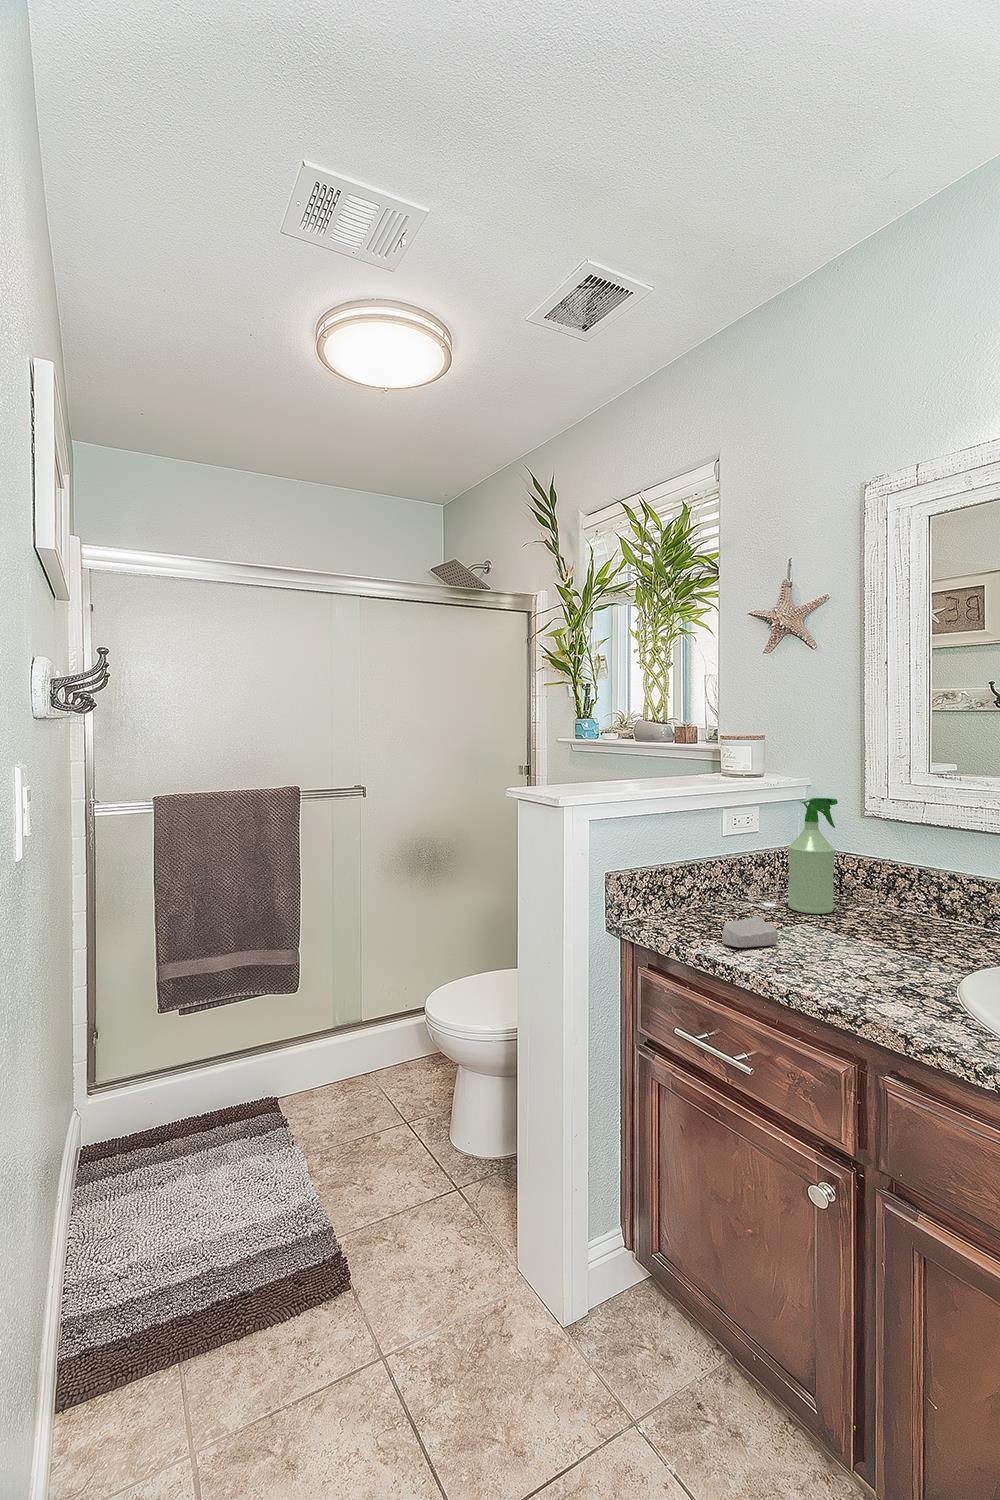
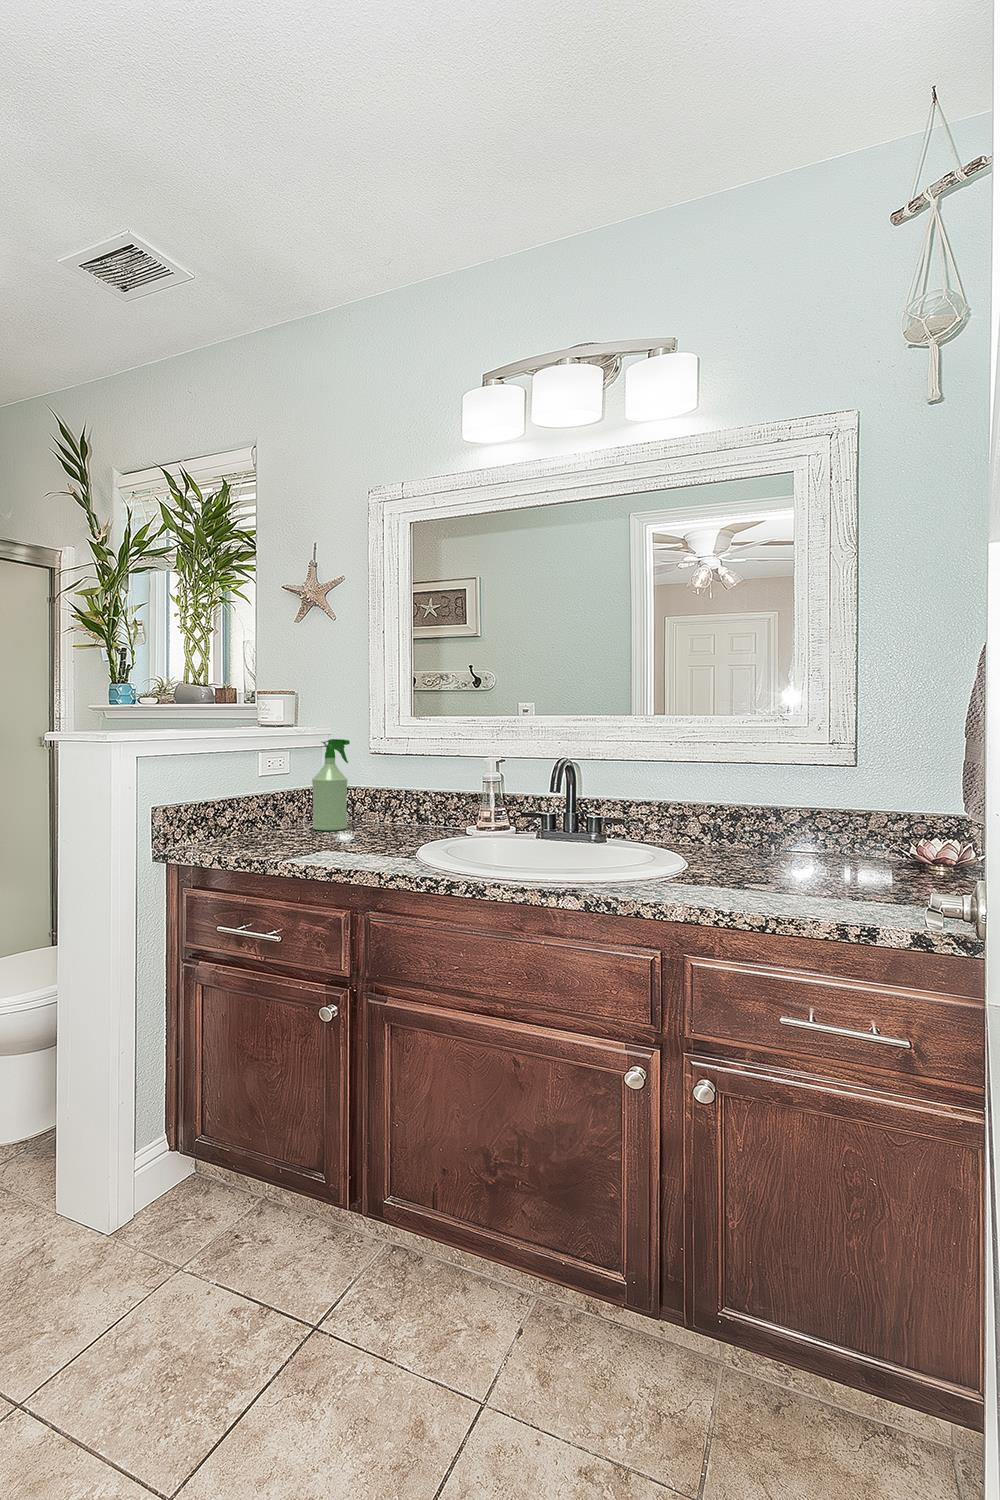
soap bar: present [722,917,778,948] -> none [257,828,301,849]

